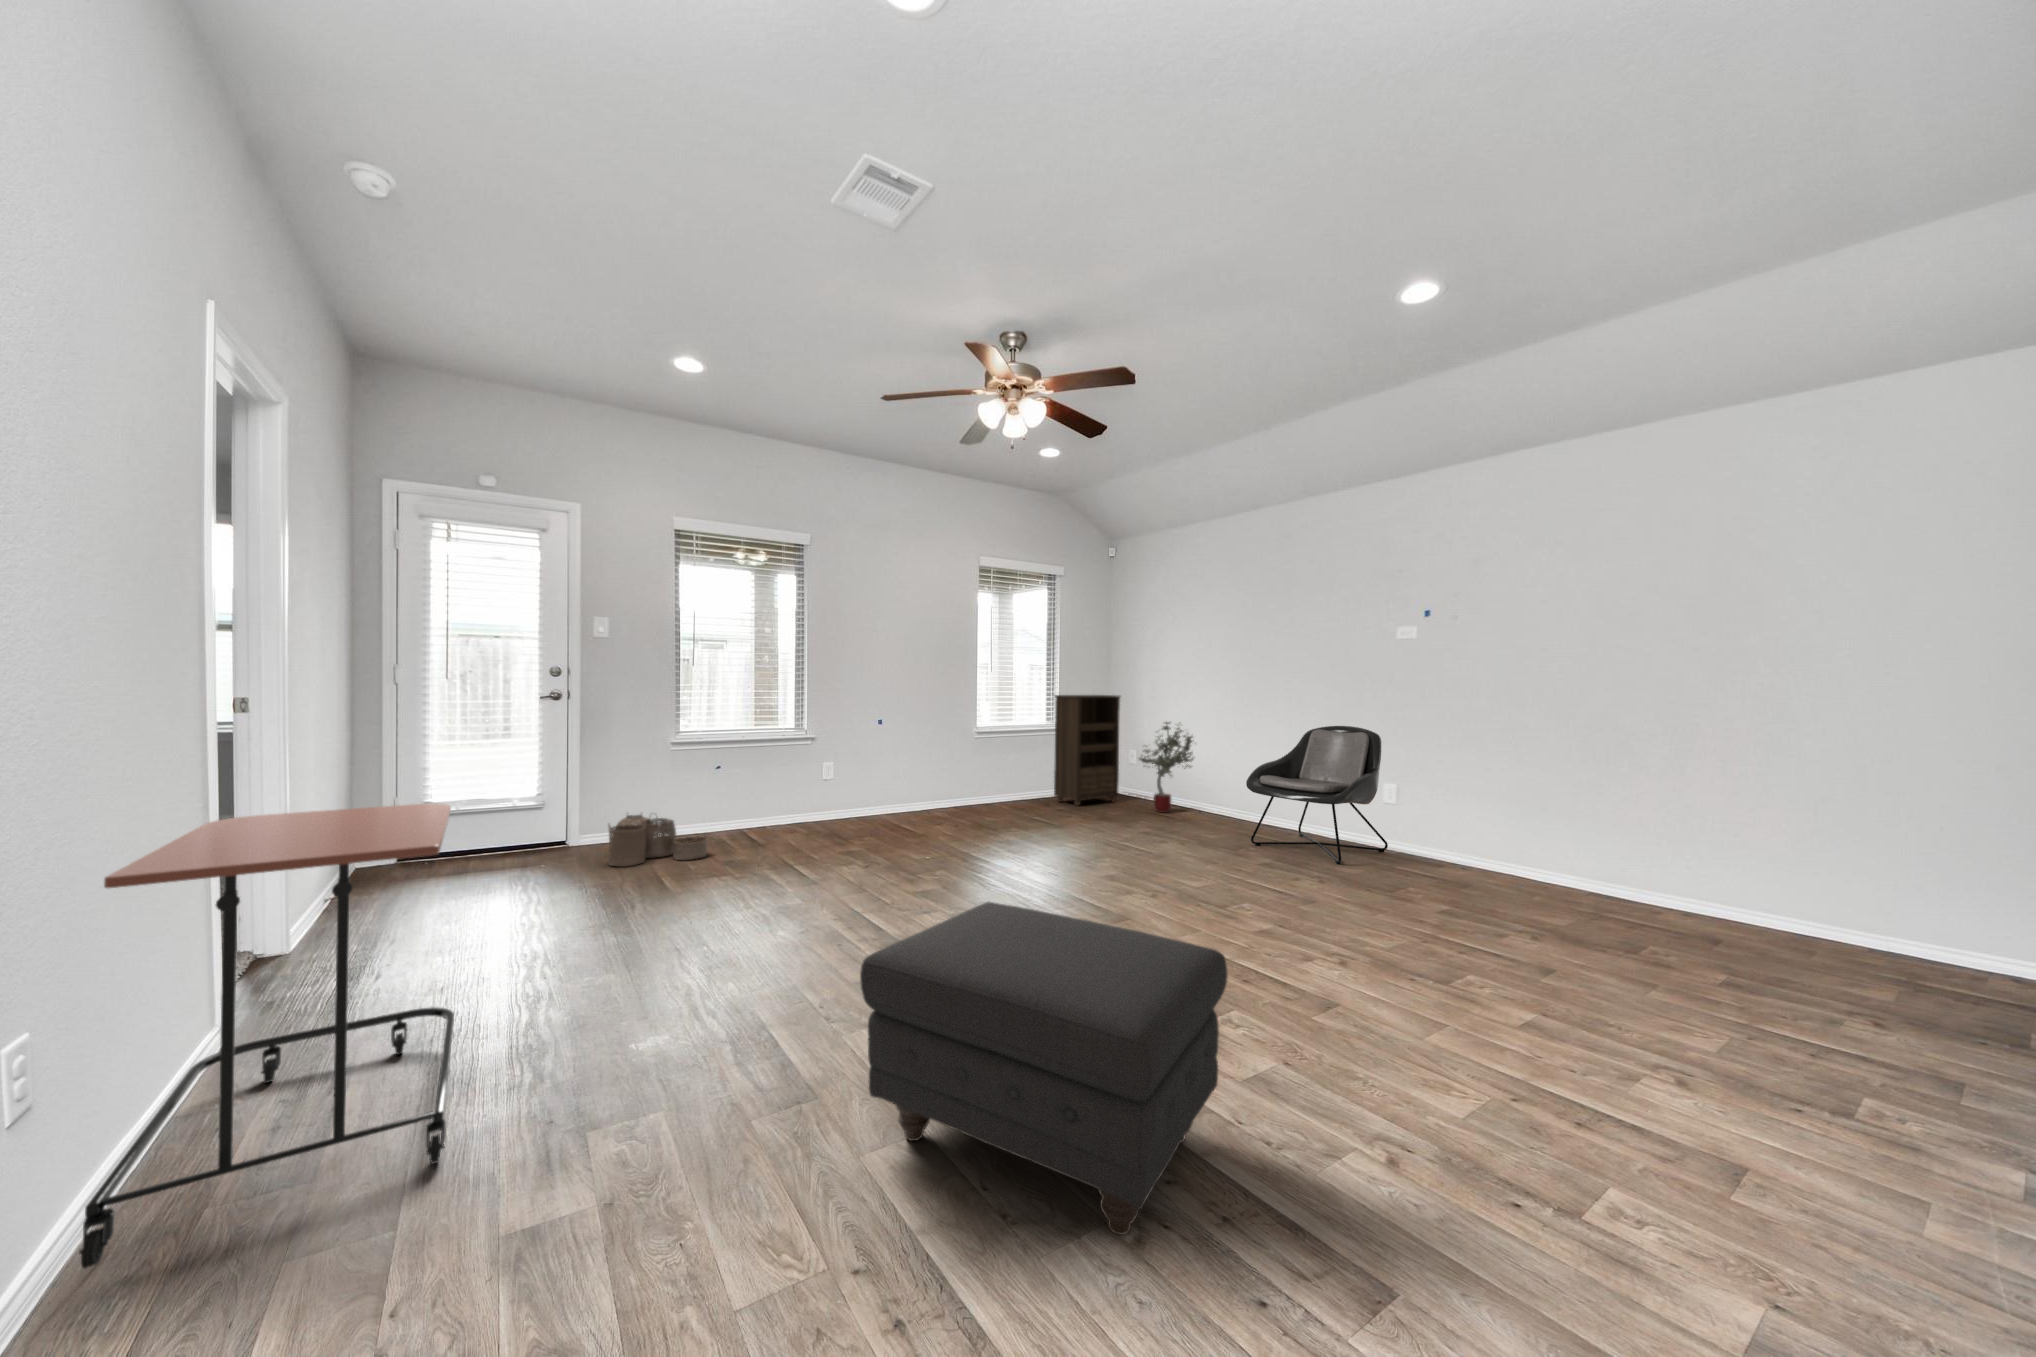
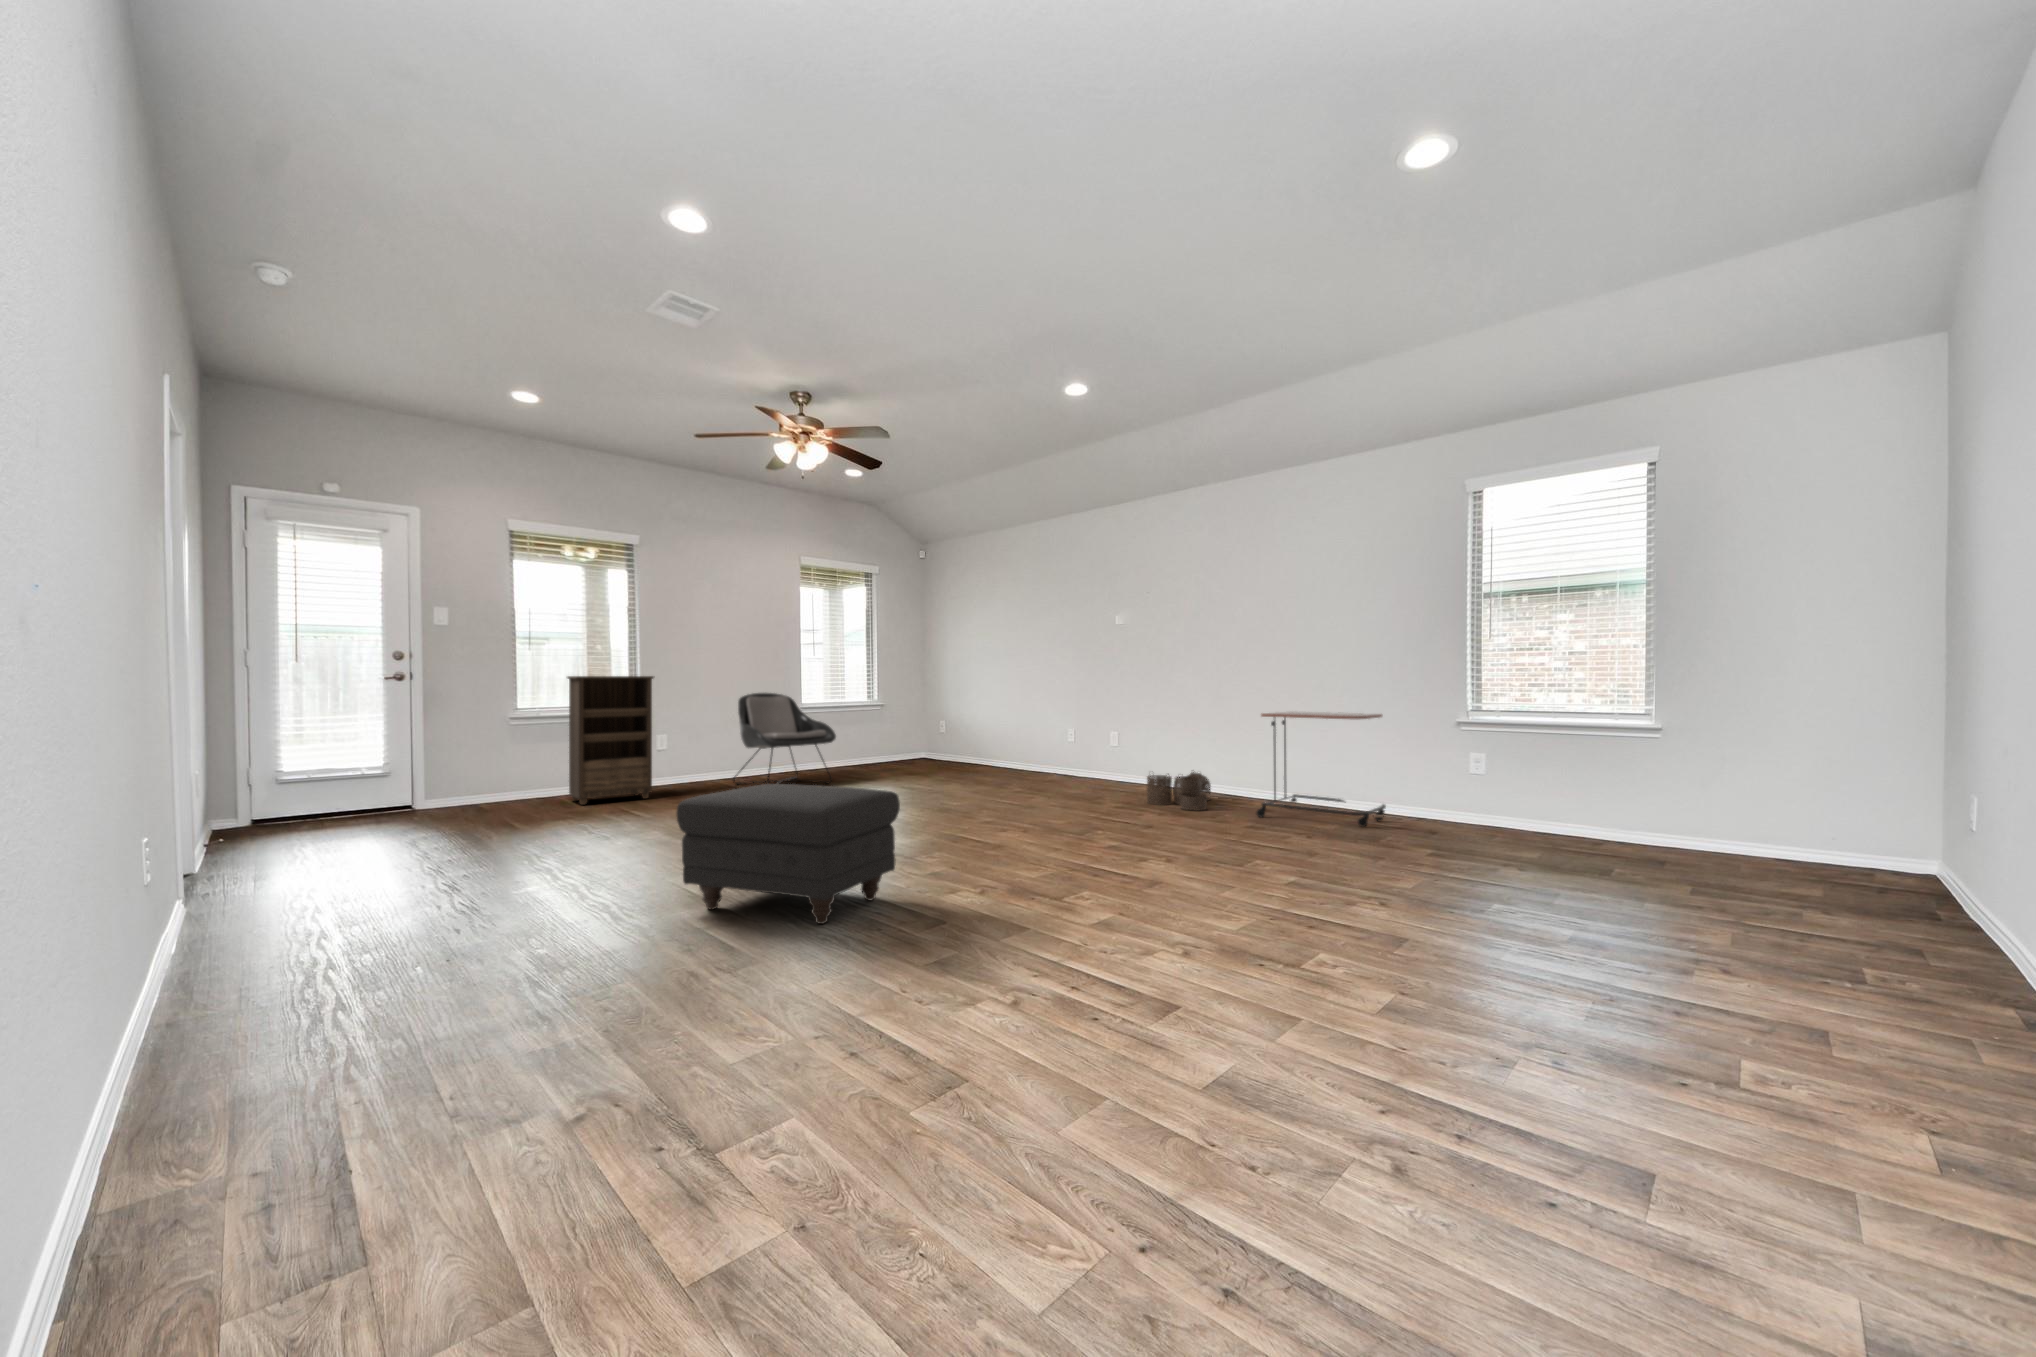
bookshelf: present [1054,695,1120,806] -> present [567,676,654,805]
potted tree: present [1139,722,1193,813] -> none [944,697,991,774]
lounge chair: present [1246,726,1388,864] -> present [733,692,836,785]
side table: present [79,804,454,1268] -> present [1256,711,1386,827]
woven basket: present [608,815,707,866] -> present [1147,772,1211,811]

